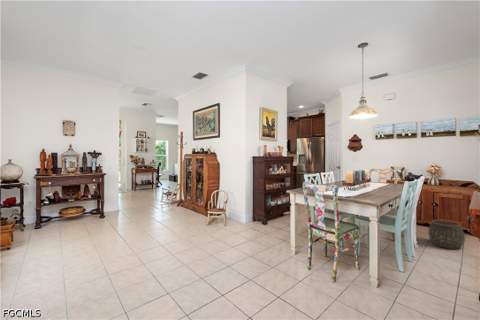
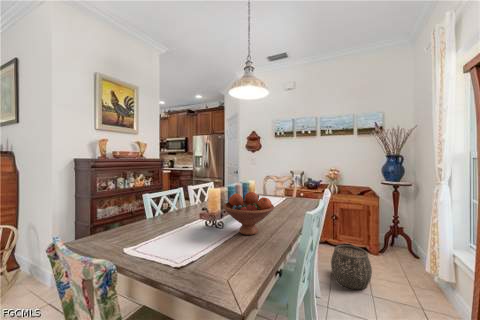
fruit bowl: none [357,174,388,194] -> present [223,192,274,235]

